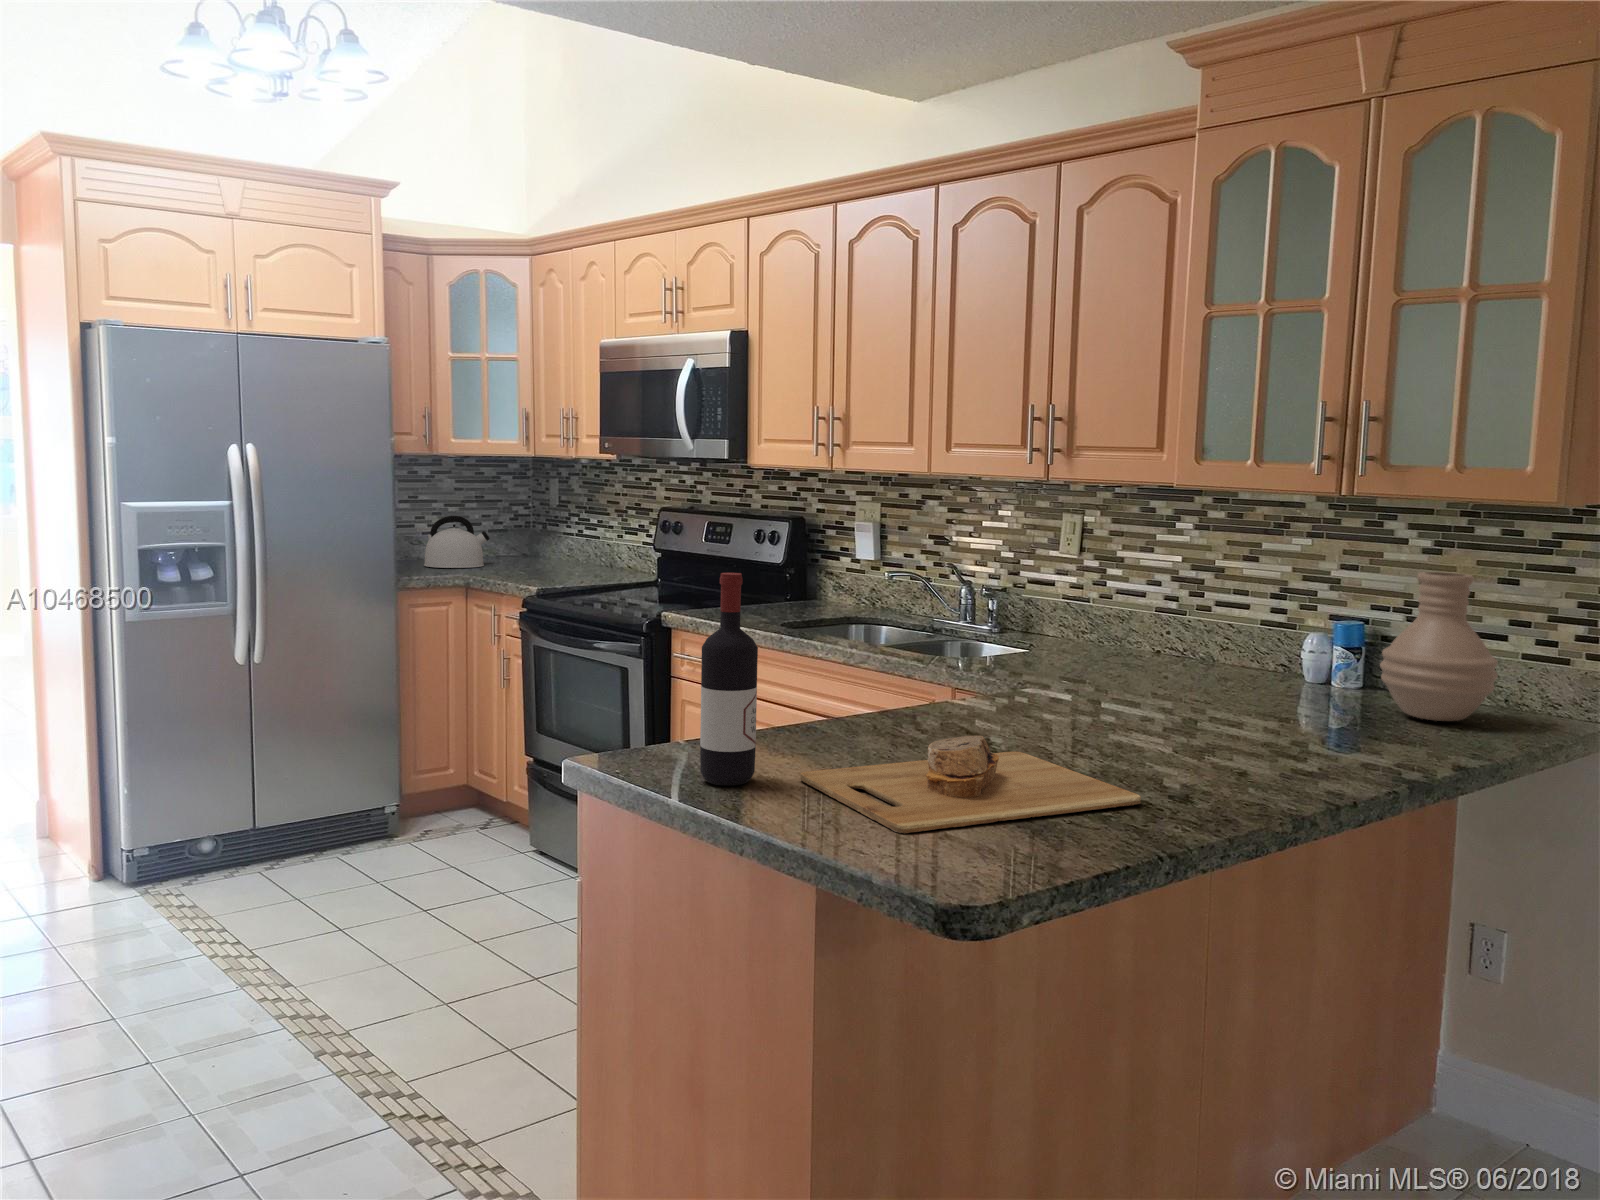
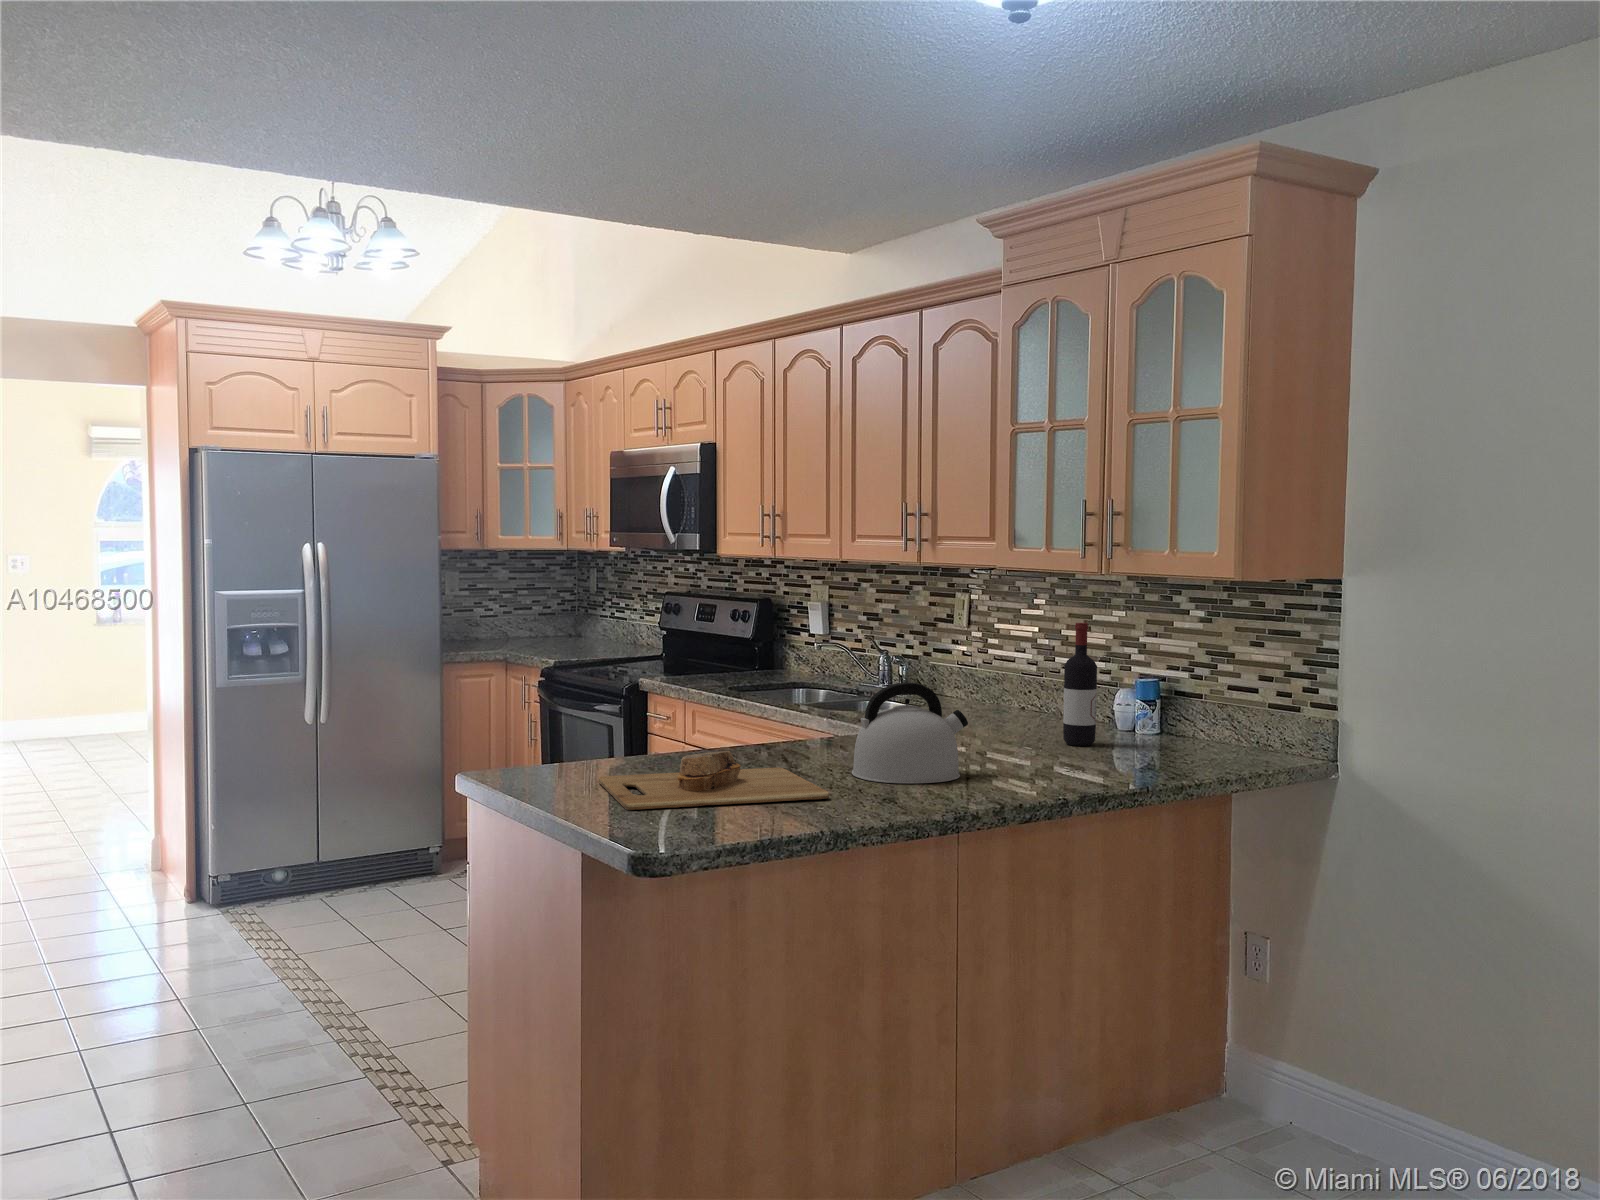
kettle: present [424,516,490,568] -> present [852,682,968,784]
vase: present [1380,572,1498,721] -> none [1131,635,1219,756]
wine bottle: present [700,573,758,786] -> present [1063,623,1097,746]

